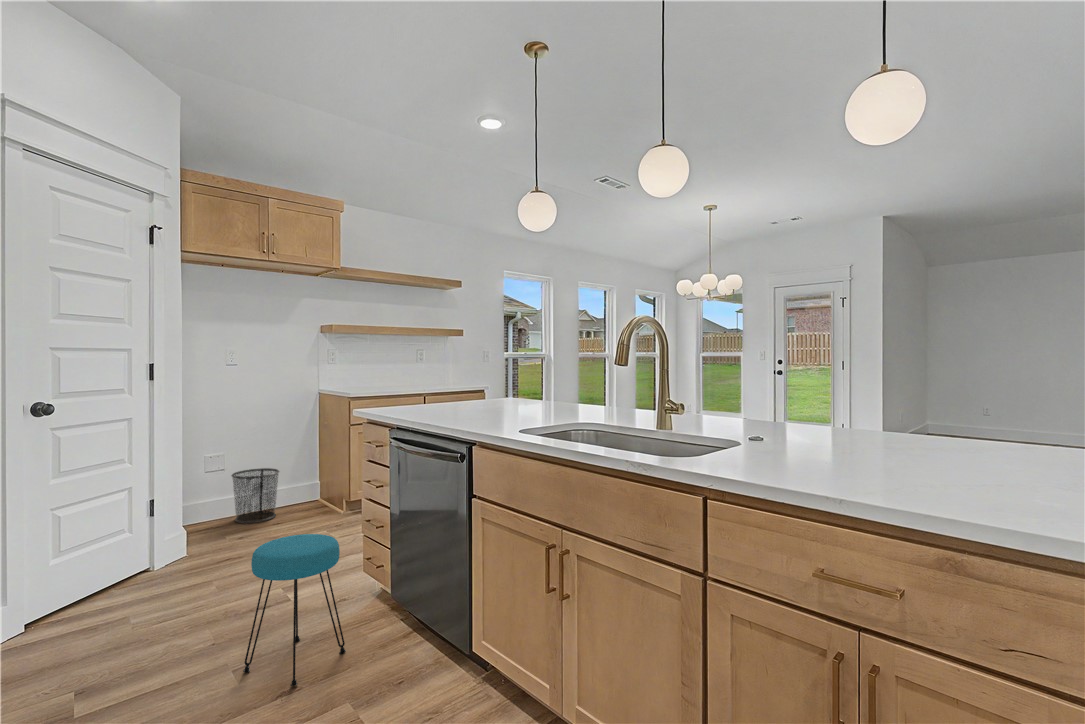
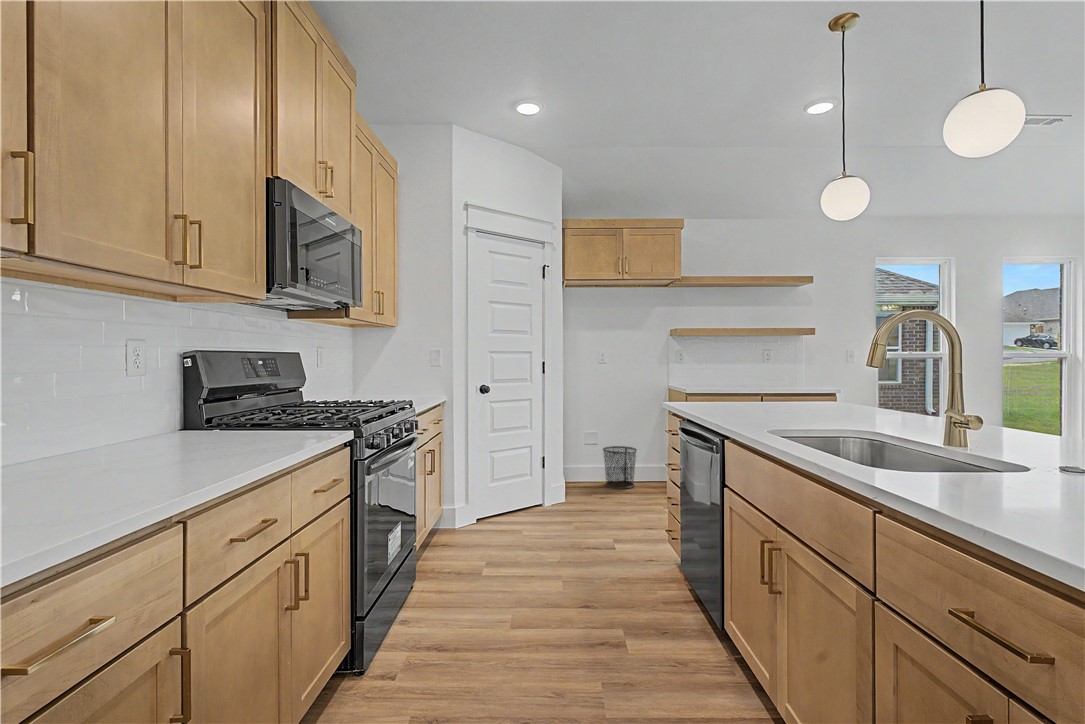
stool: present [243,534,346,686] -> none [566,495,637,606]

